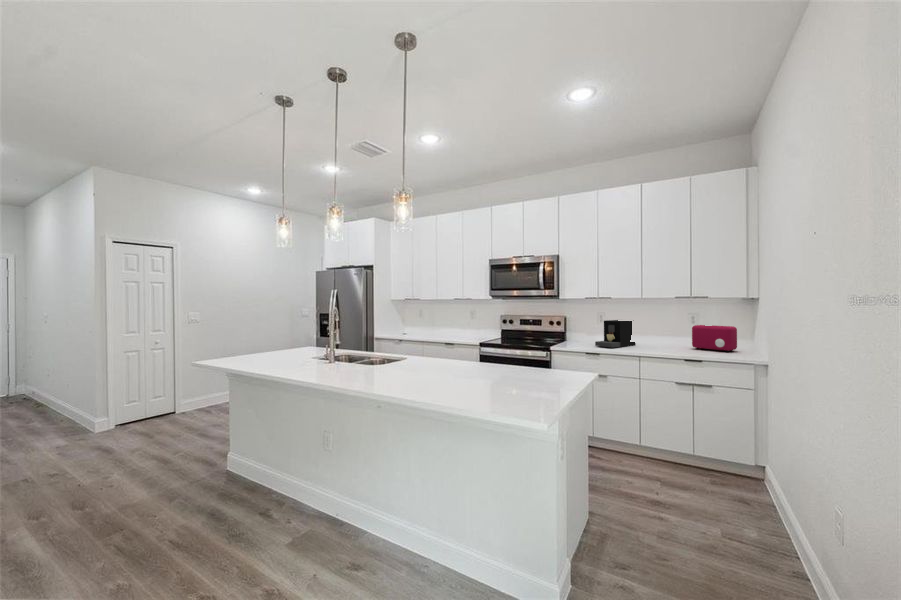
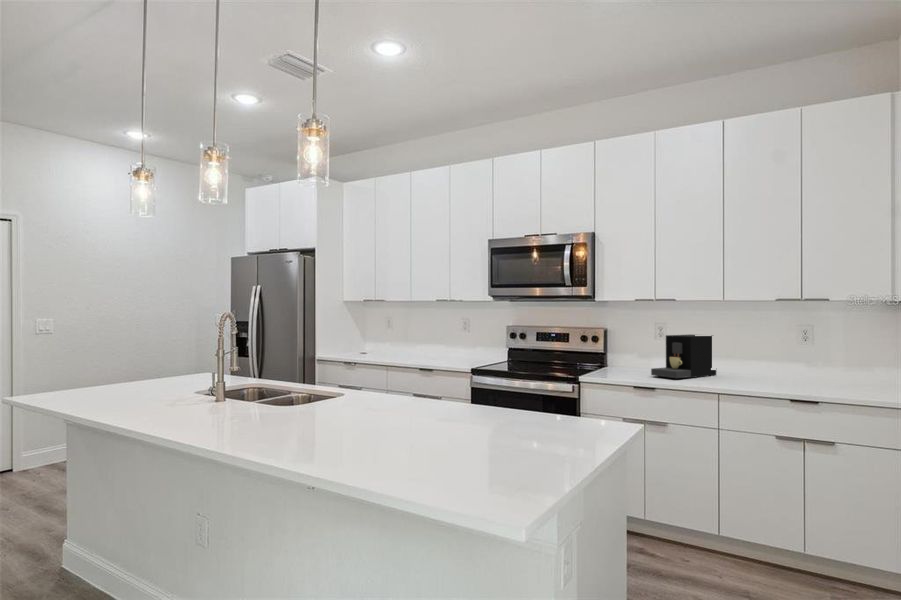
toaster: present [692,325,737,352] -> none [805,343,878,387]

